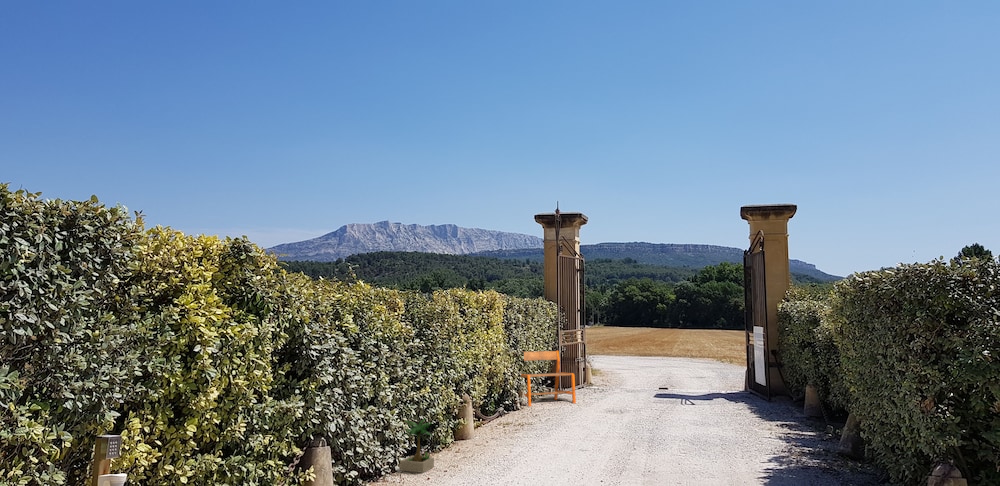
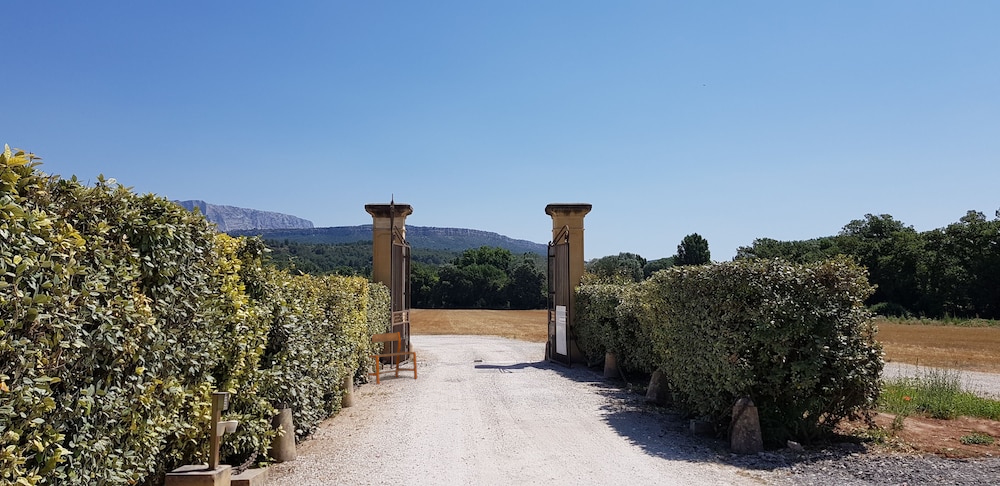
potted plant: present [400,420,434,473] -> none [311,398,348,448]

